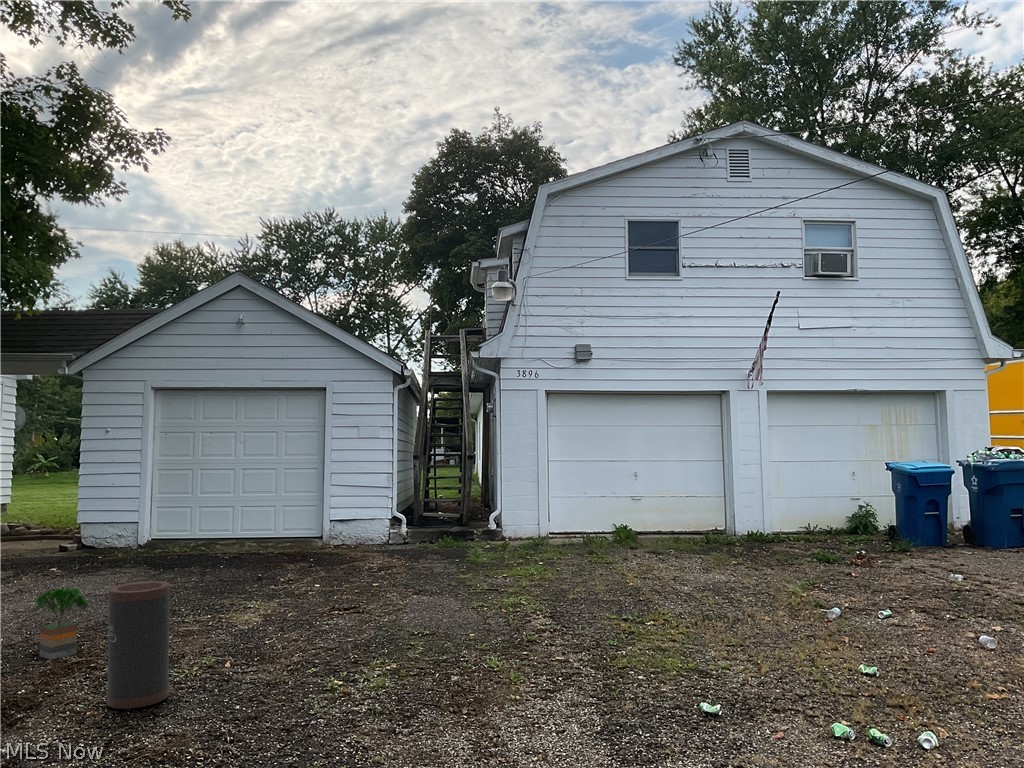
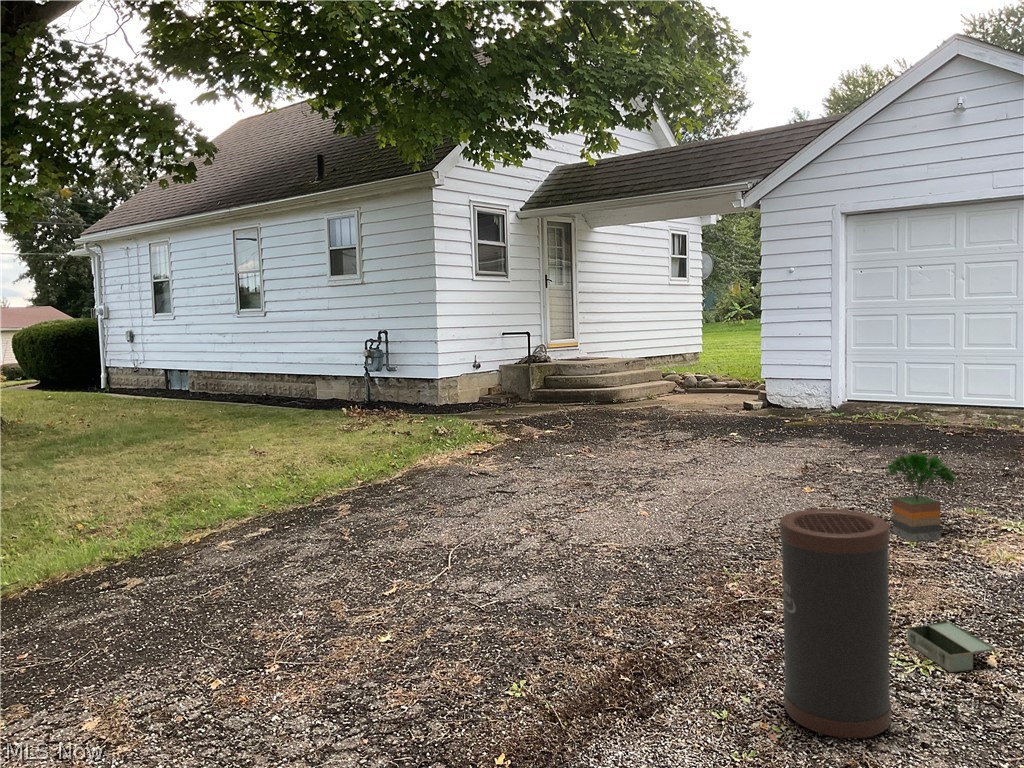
potted tree: present [35,588,89,660] -> present [886,454,956,542]
toolbox: none [182,648,228,672] -> present [907,622,995,672]

